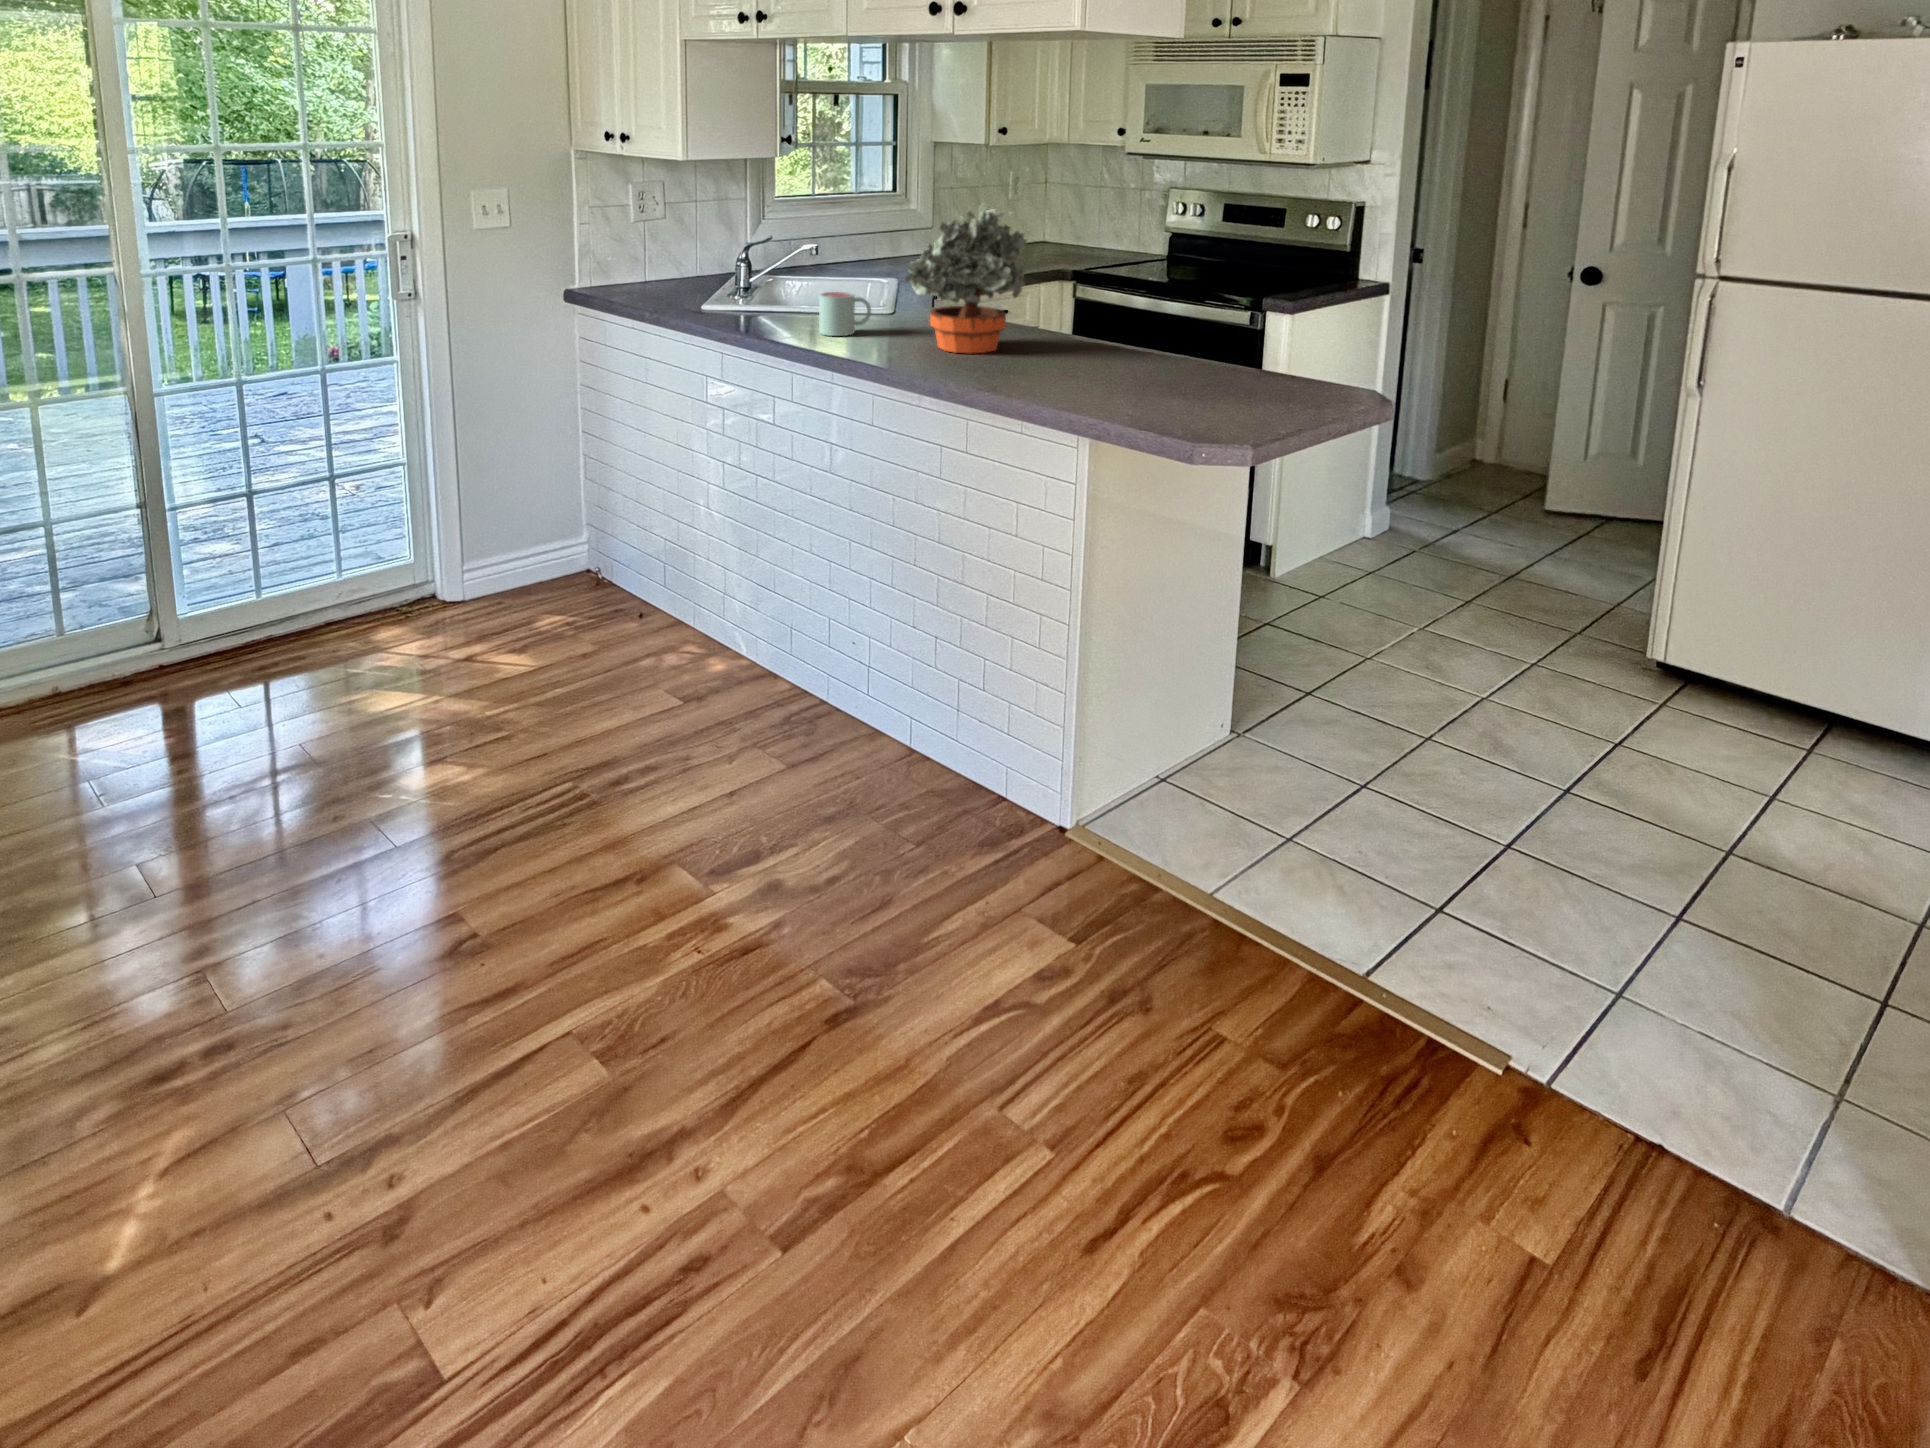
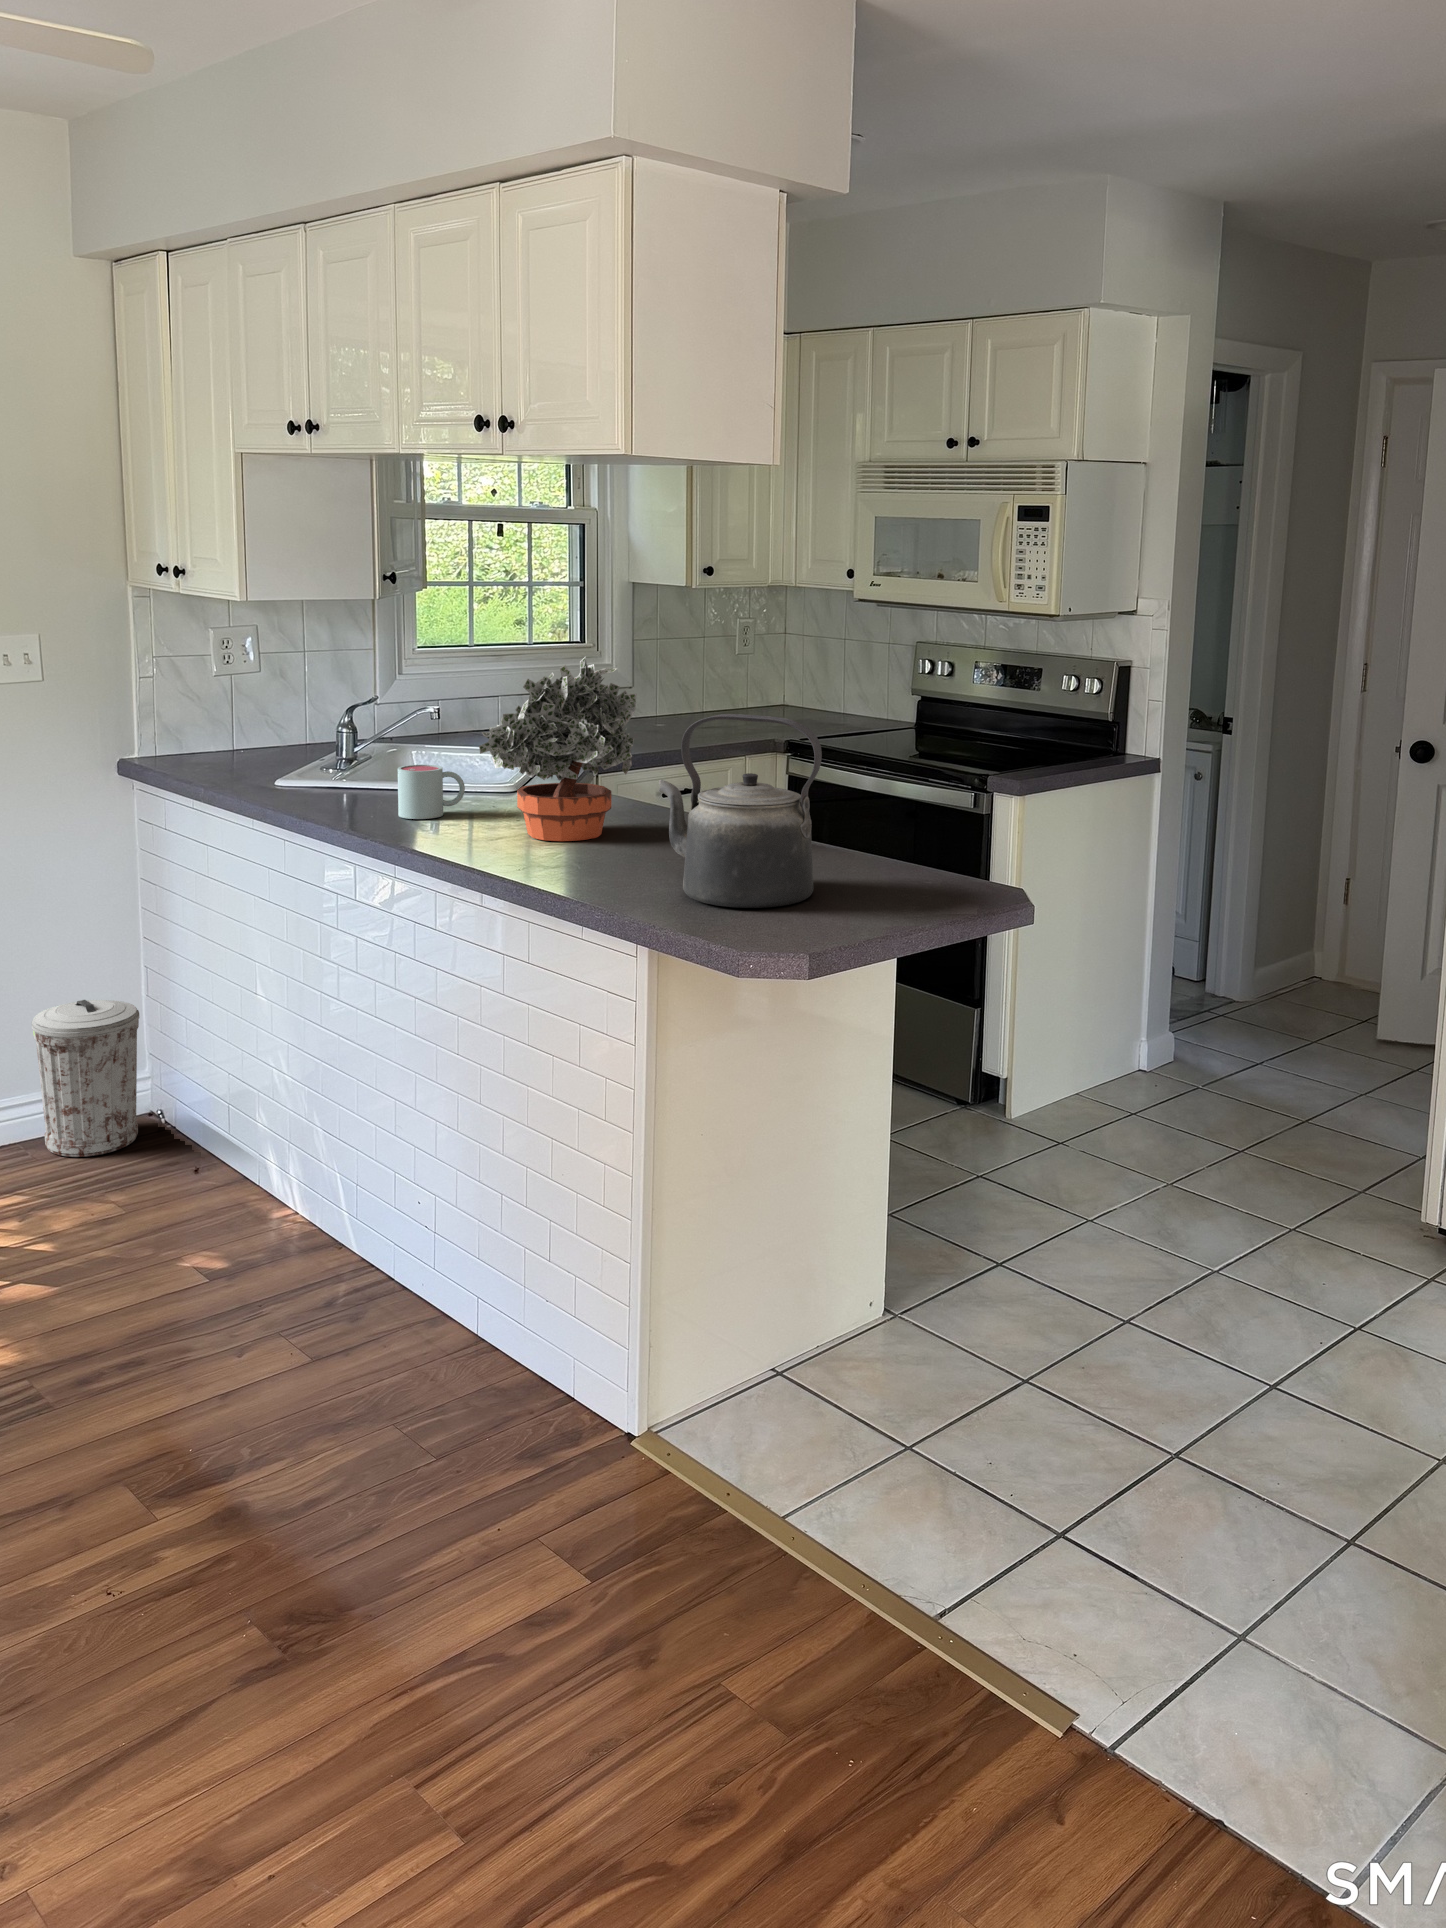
kettle: none [1086,249,1231,407] -> present [658,714,822,908]
trash can: none [500,482,581,607] -> present [32,1000,139,1157]

